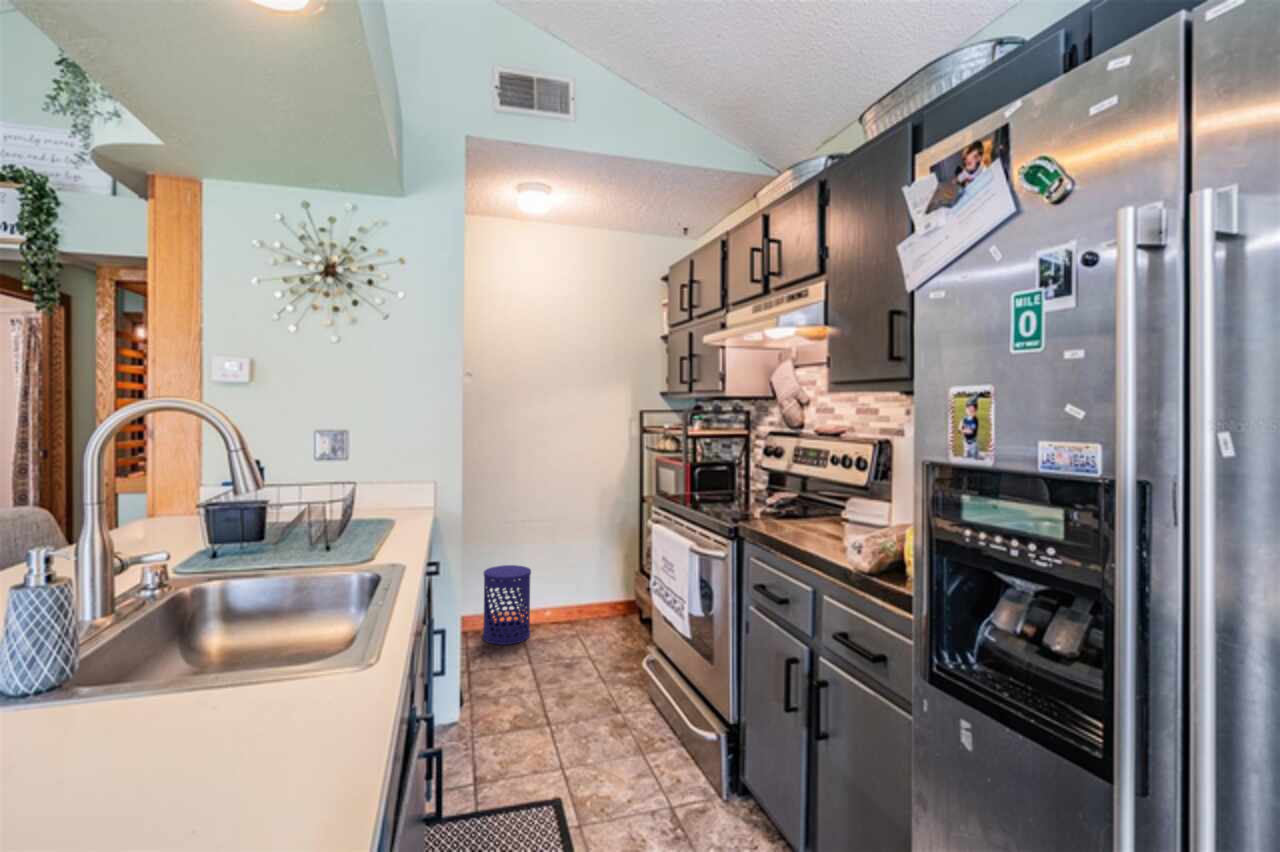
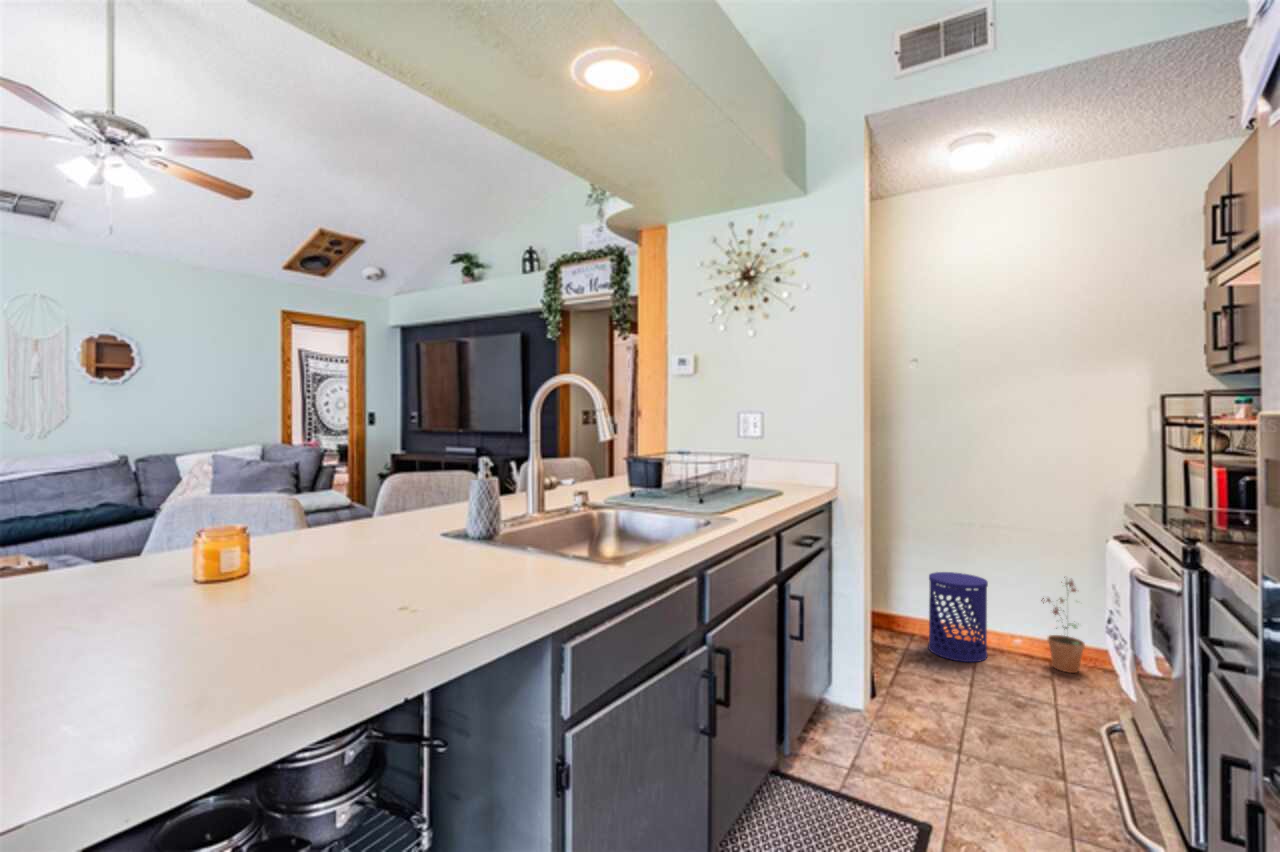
potted plant: none [564,554,595,630] -> present [1041,577,1085,673]

